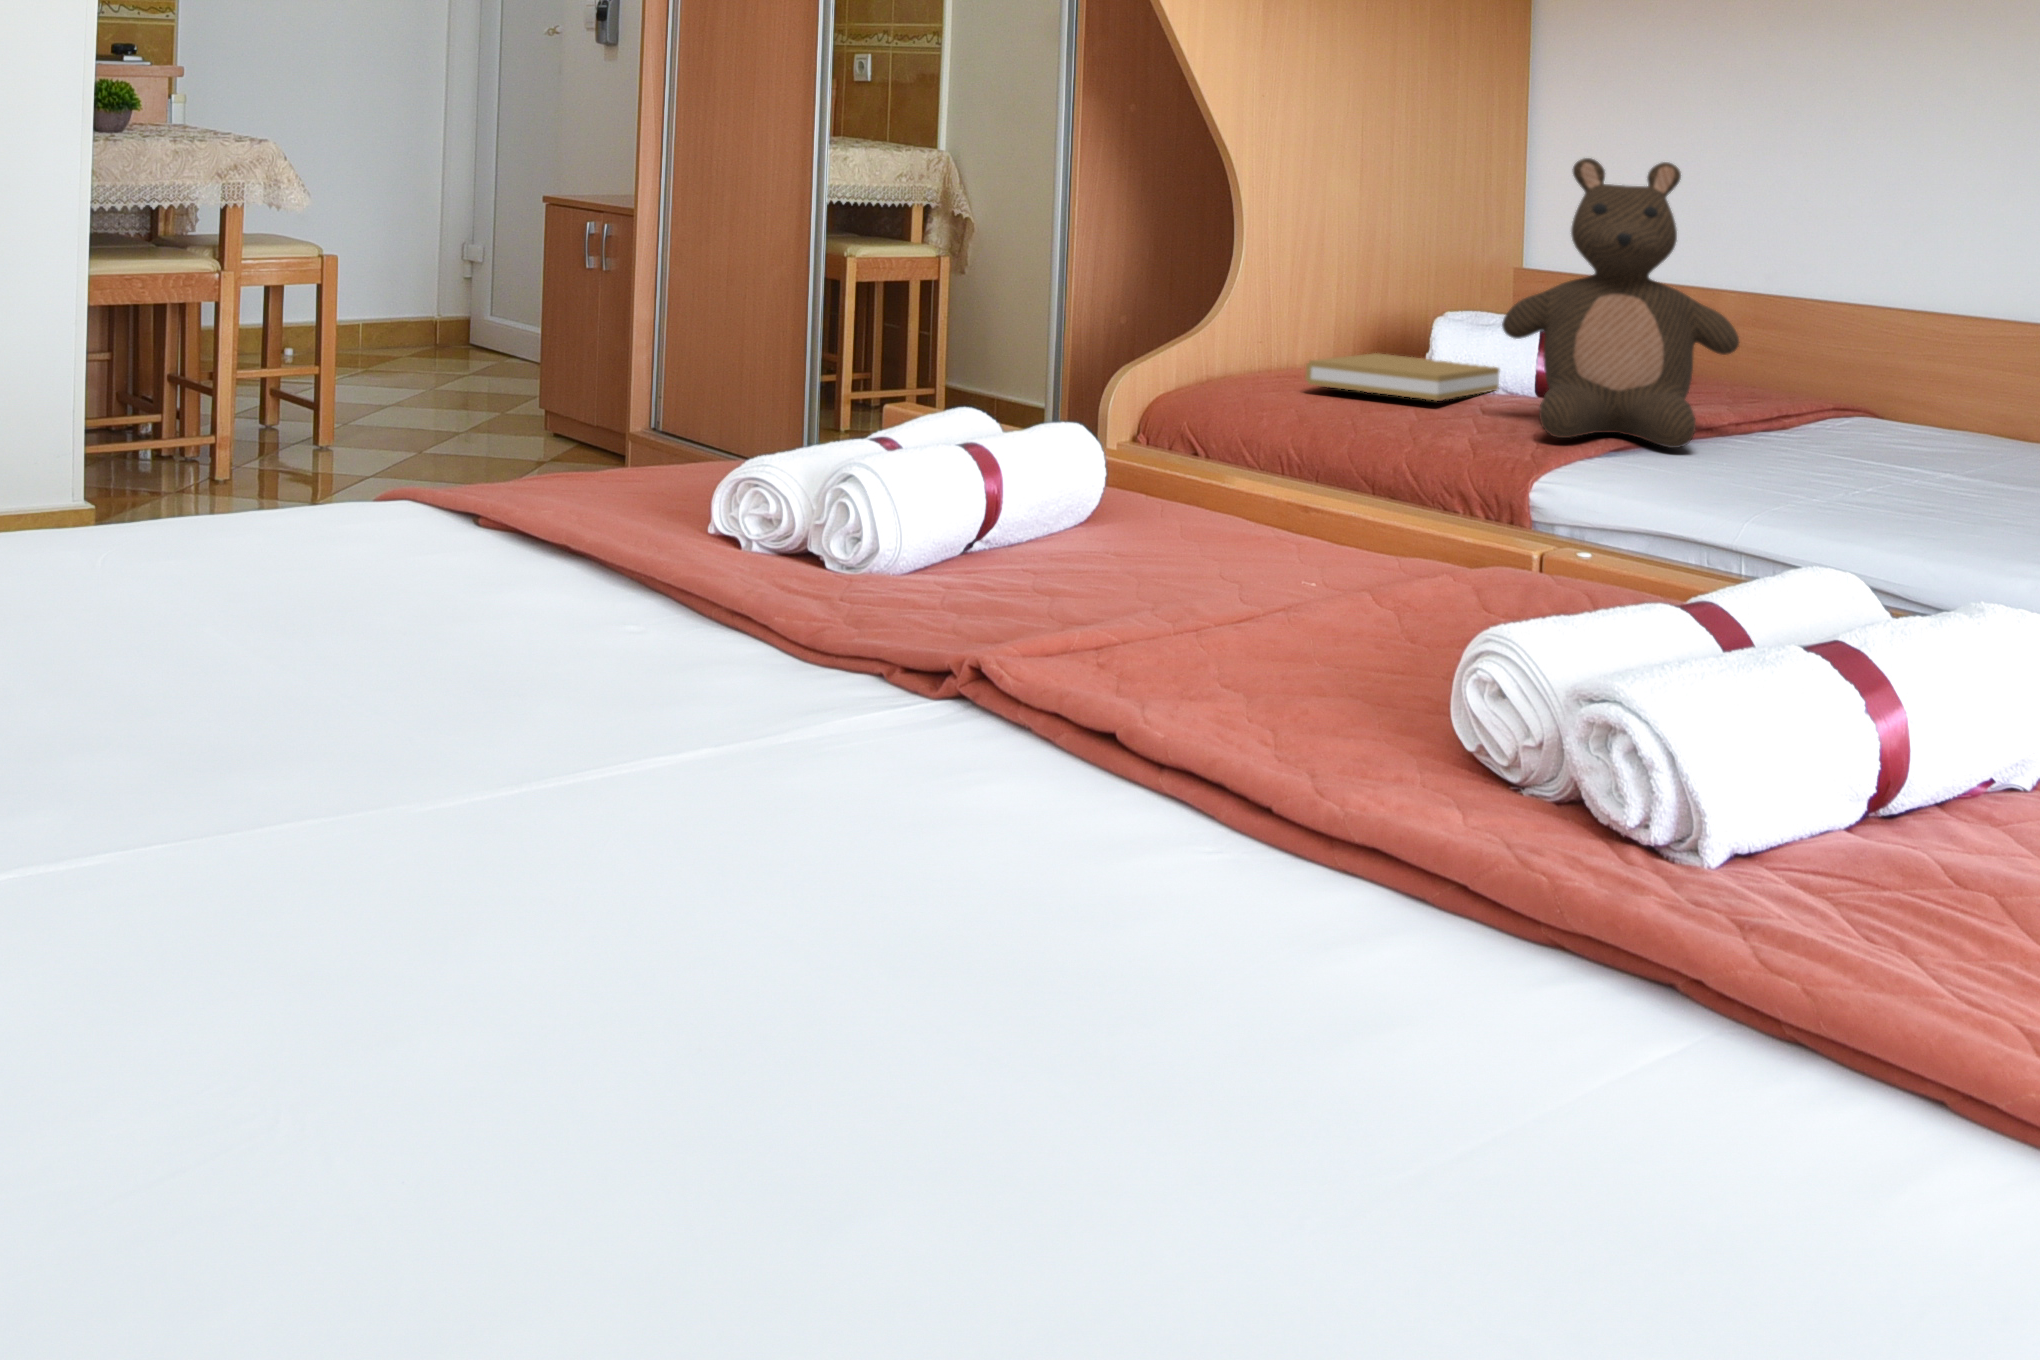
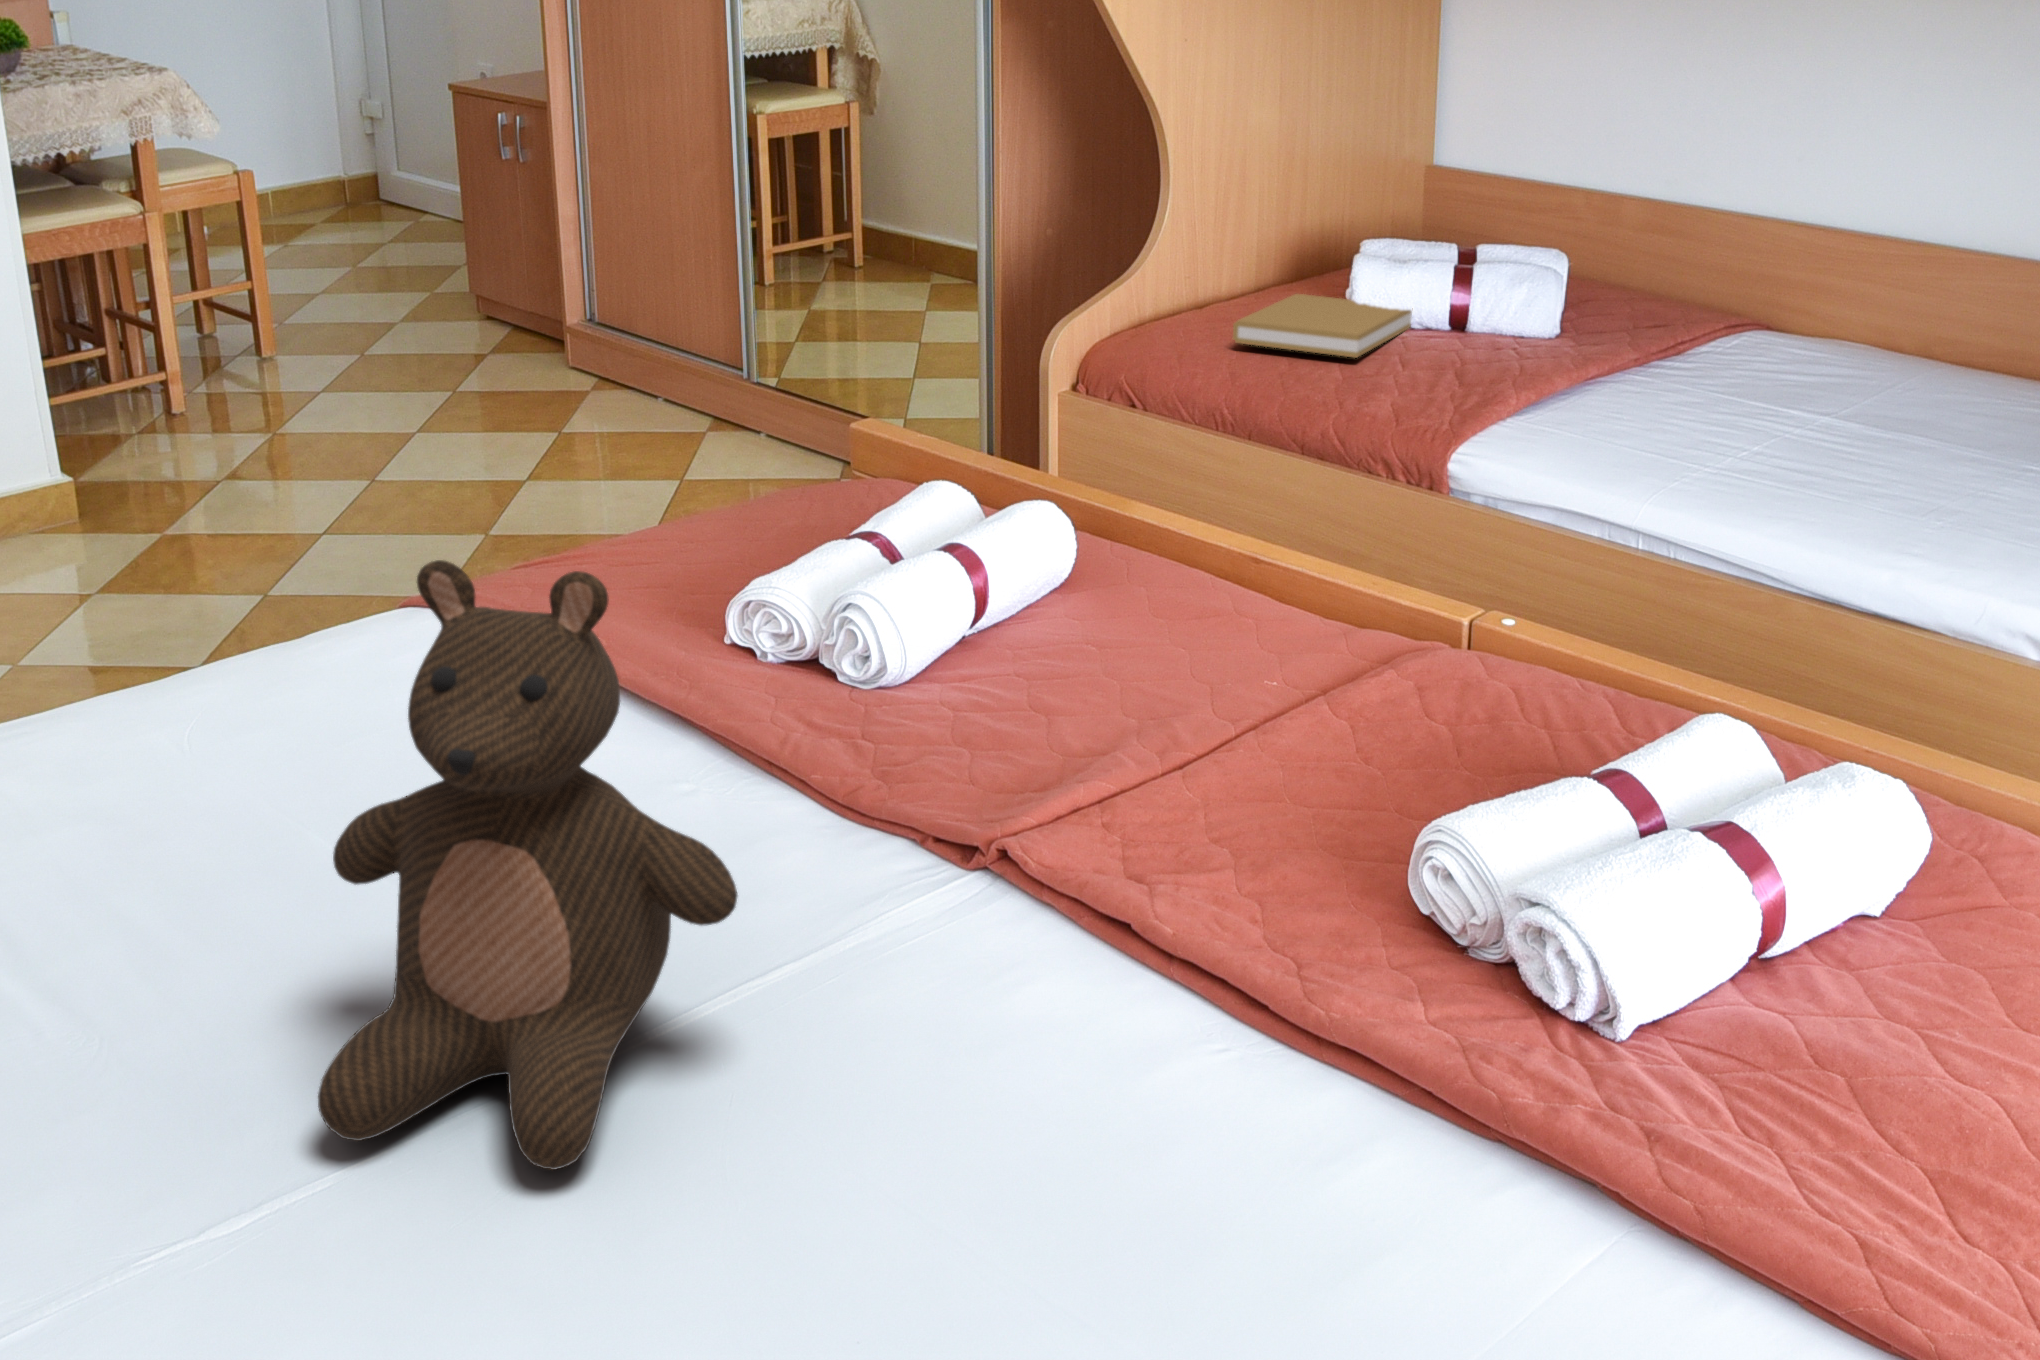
stuffed bear: present [1502,158,1740,448] -> present [318,560,737,1170]

